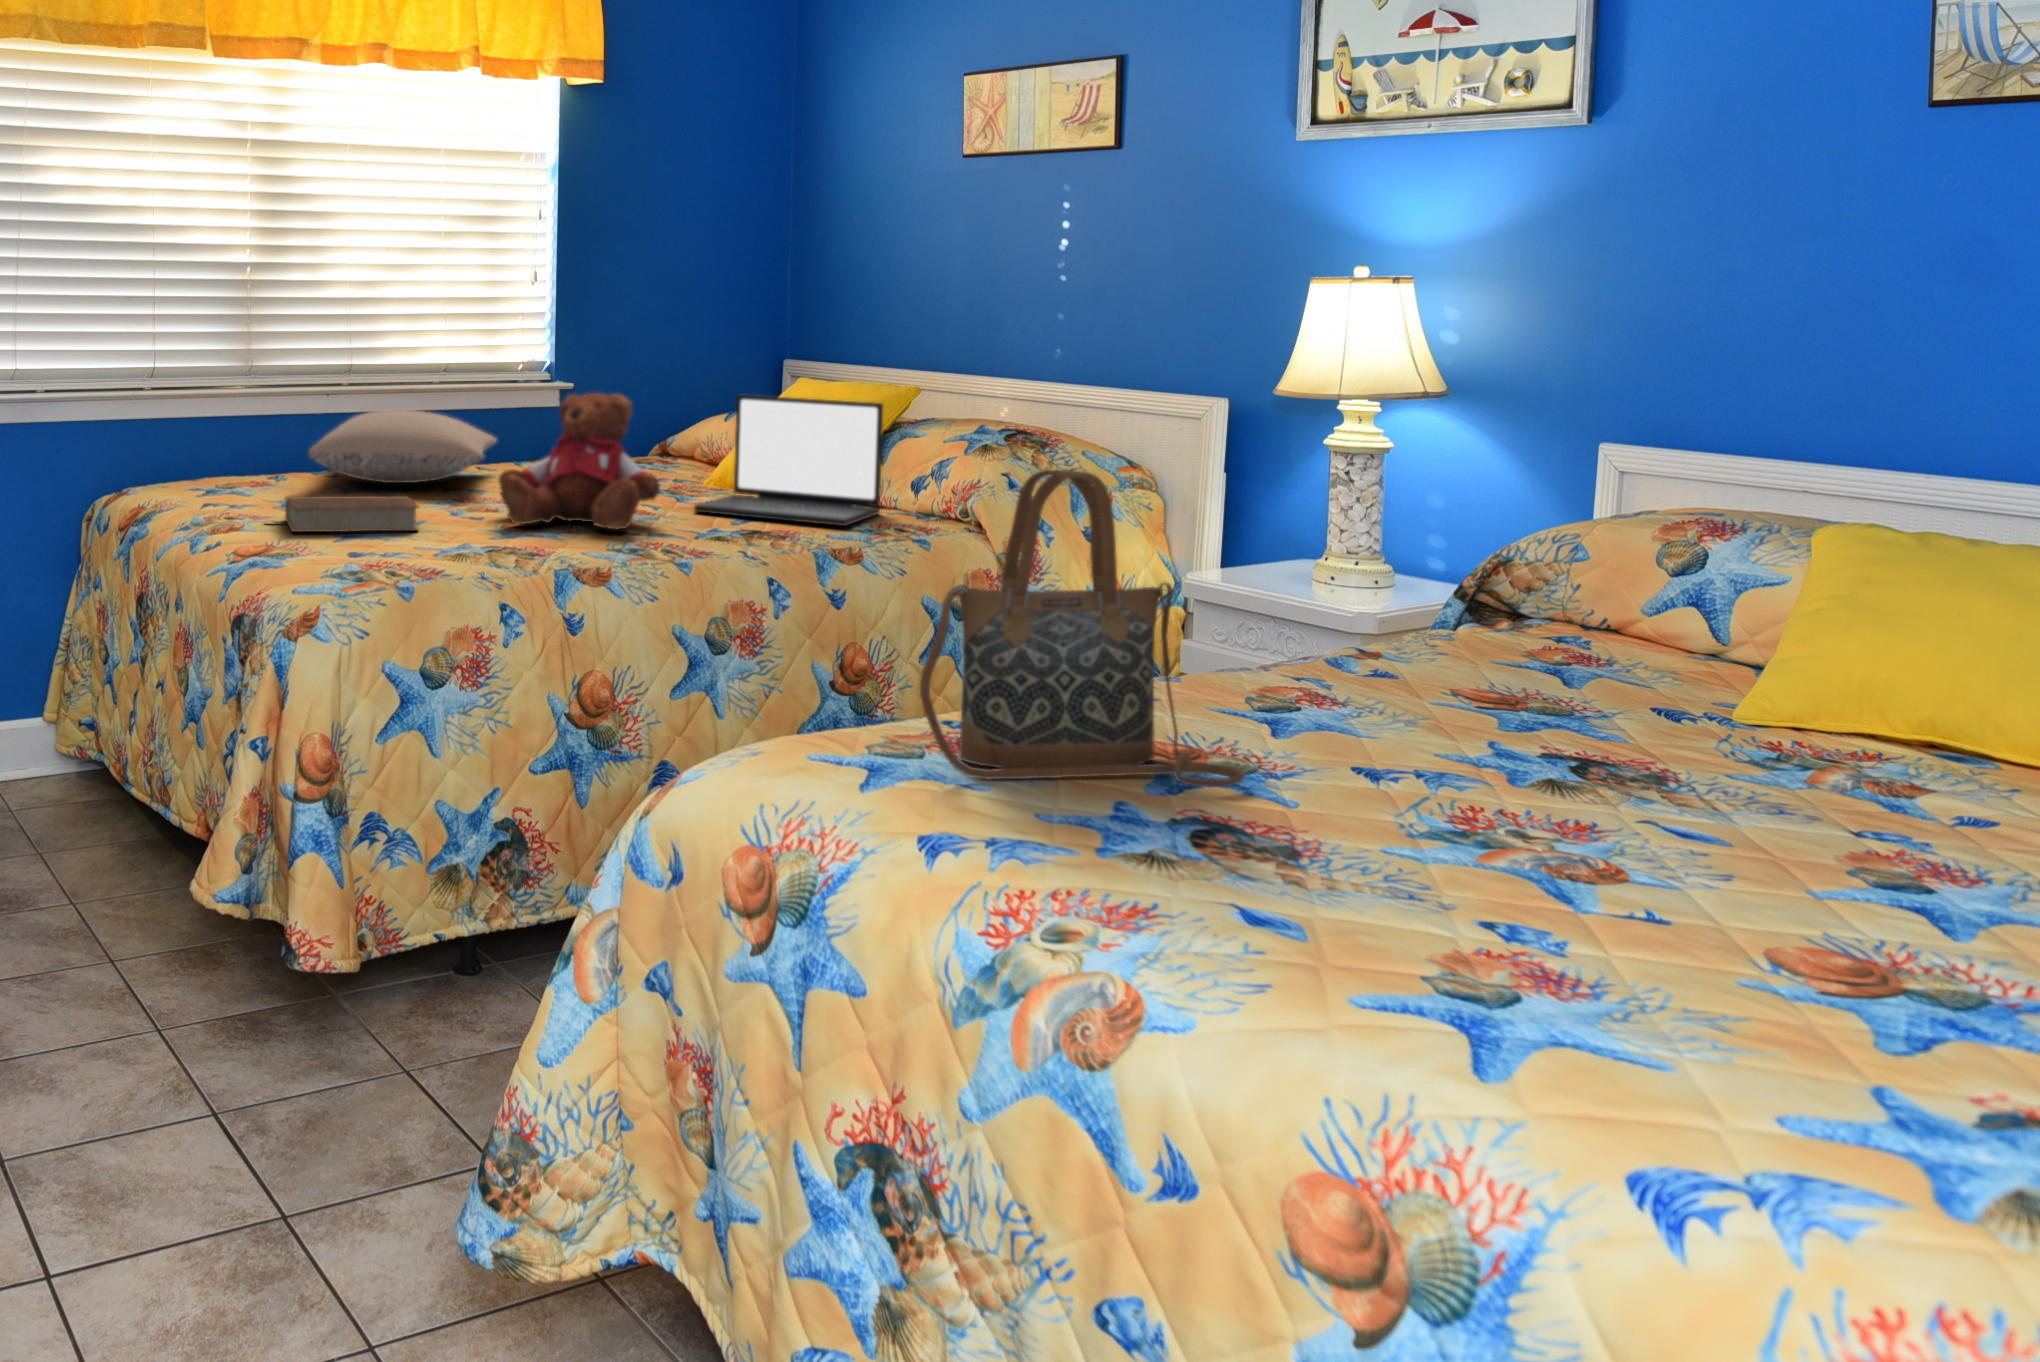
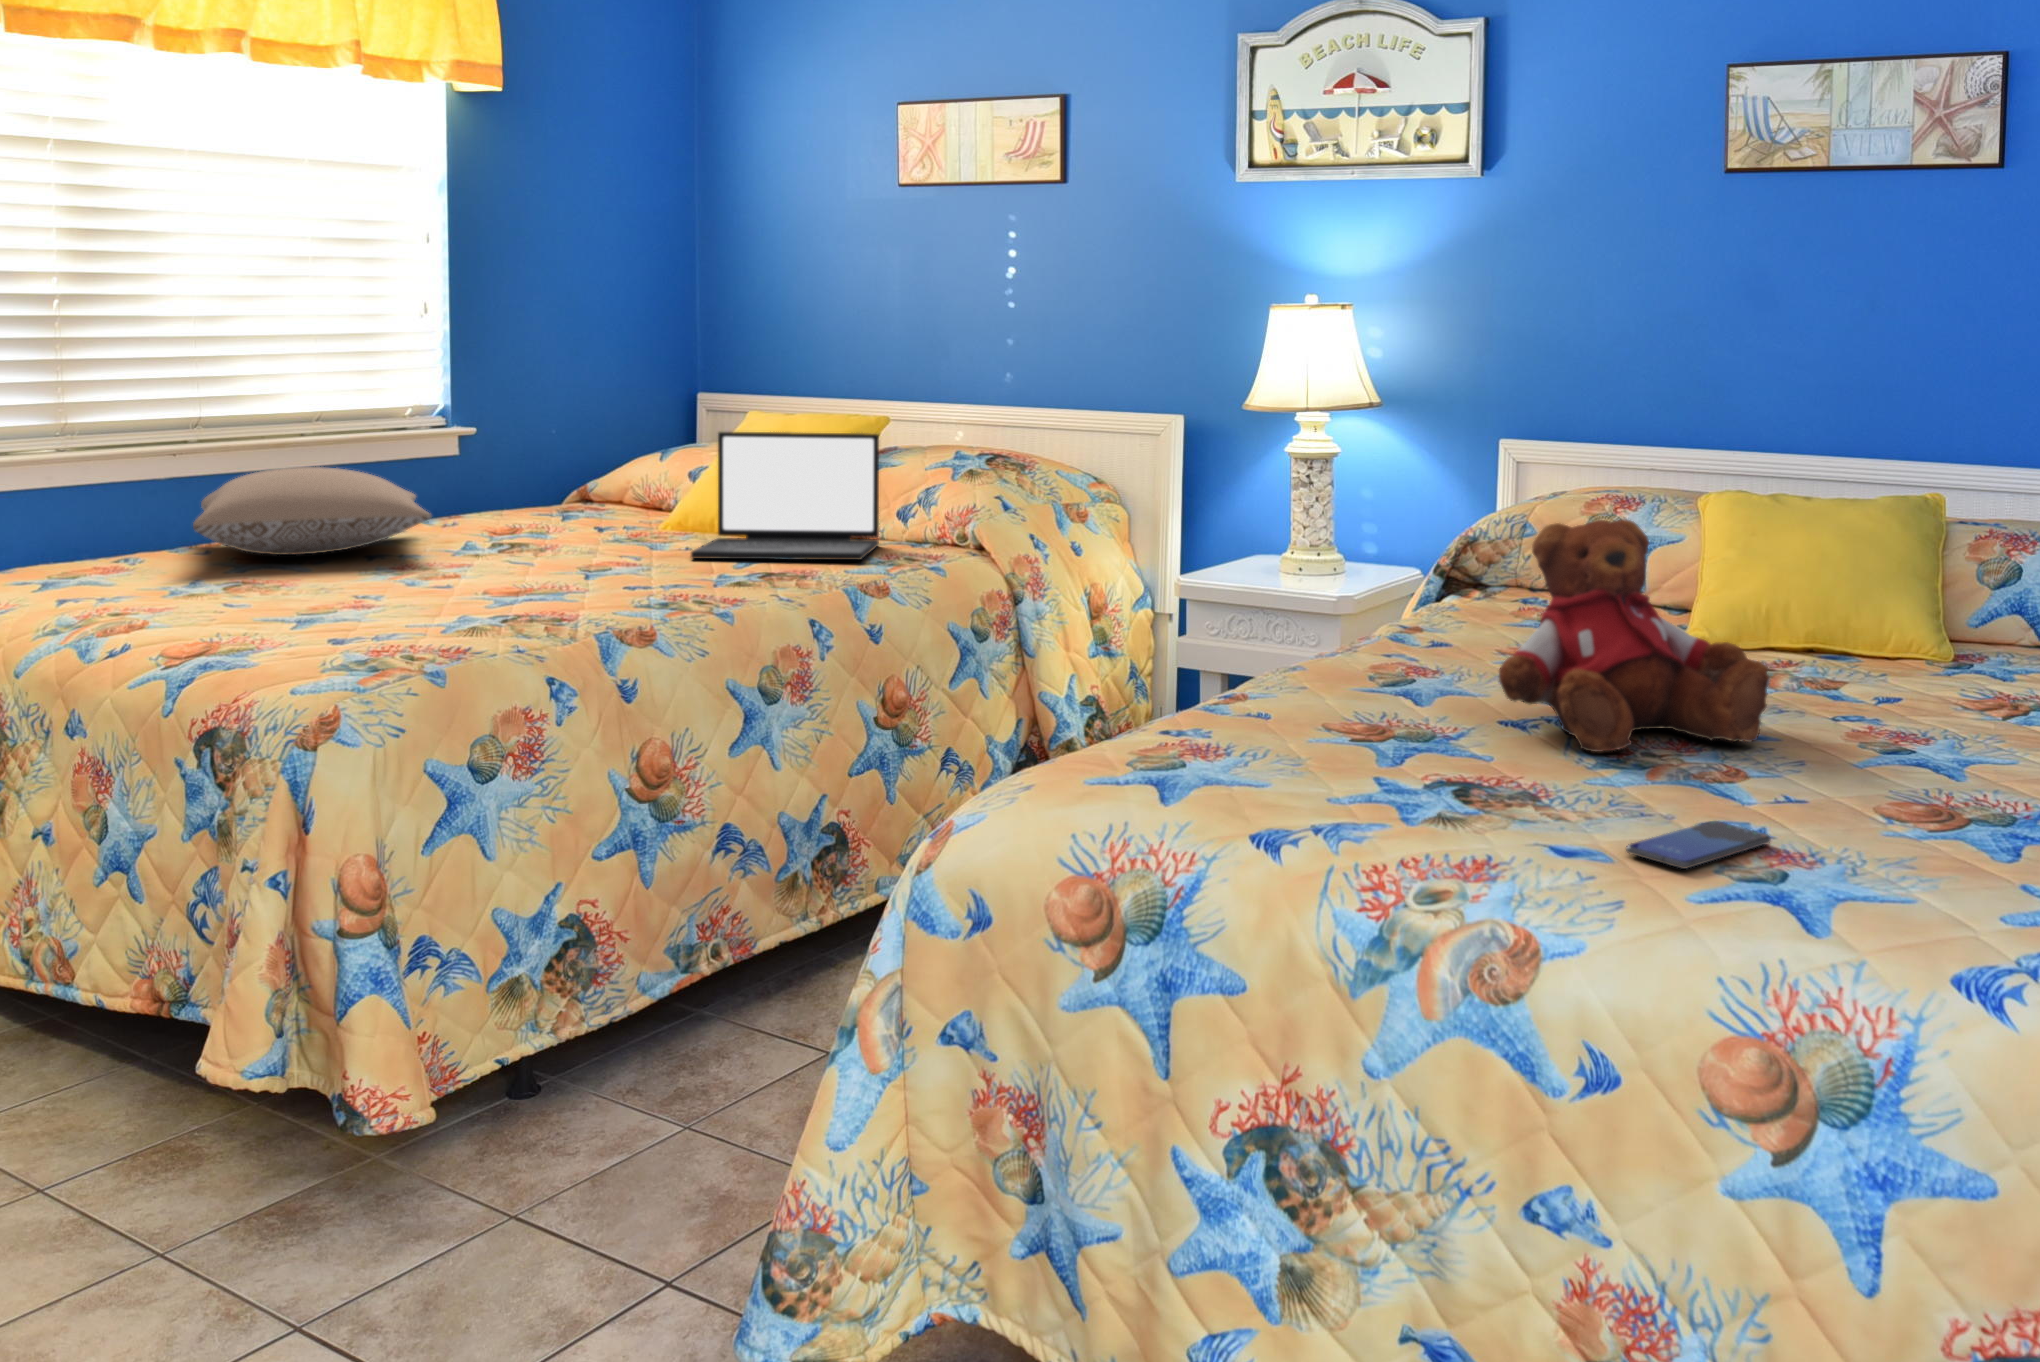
teddy bear: present [499,393,660,529] -> present [1499,519,1770,752]
handbag: present [920,470,1245,787] -> none [1187,482,1445,775]
book: present [277,496,418,532] -> none [171,567,392,622]
smartphone: none [1325,922,1548,968] -> present [1626,821,1771,869]

